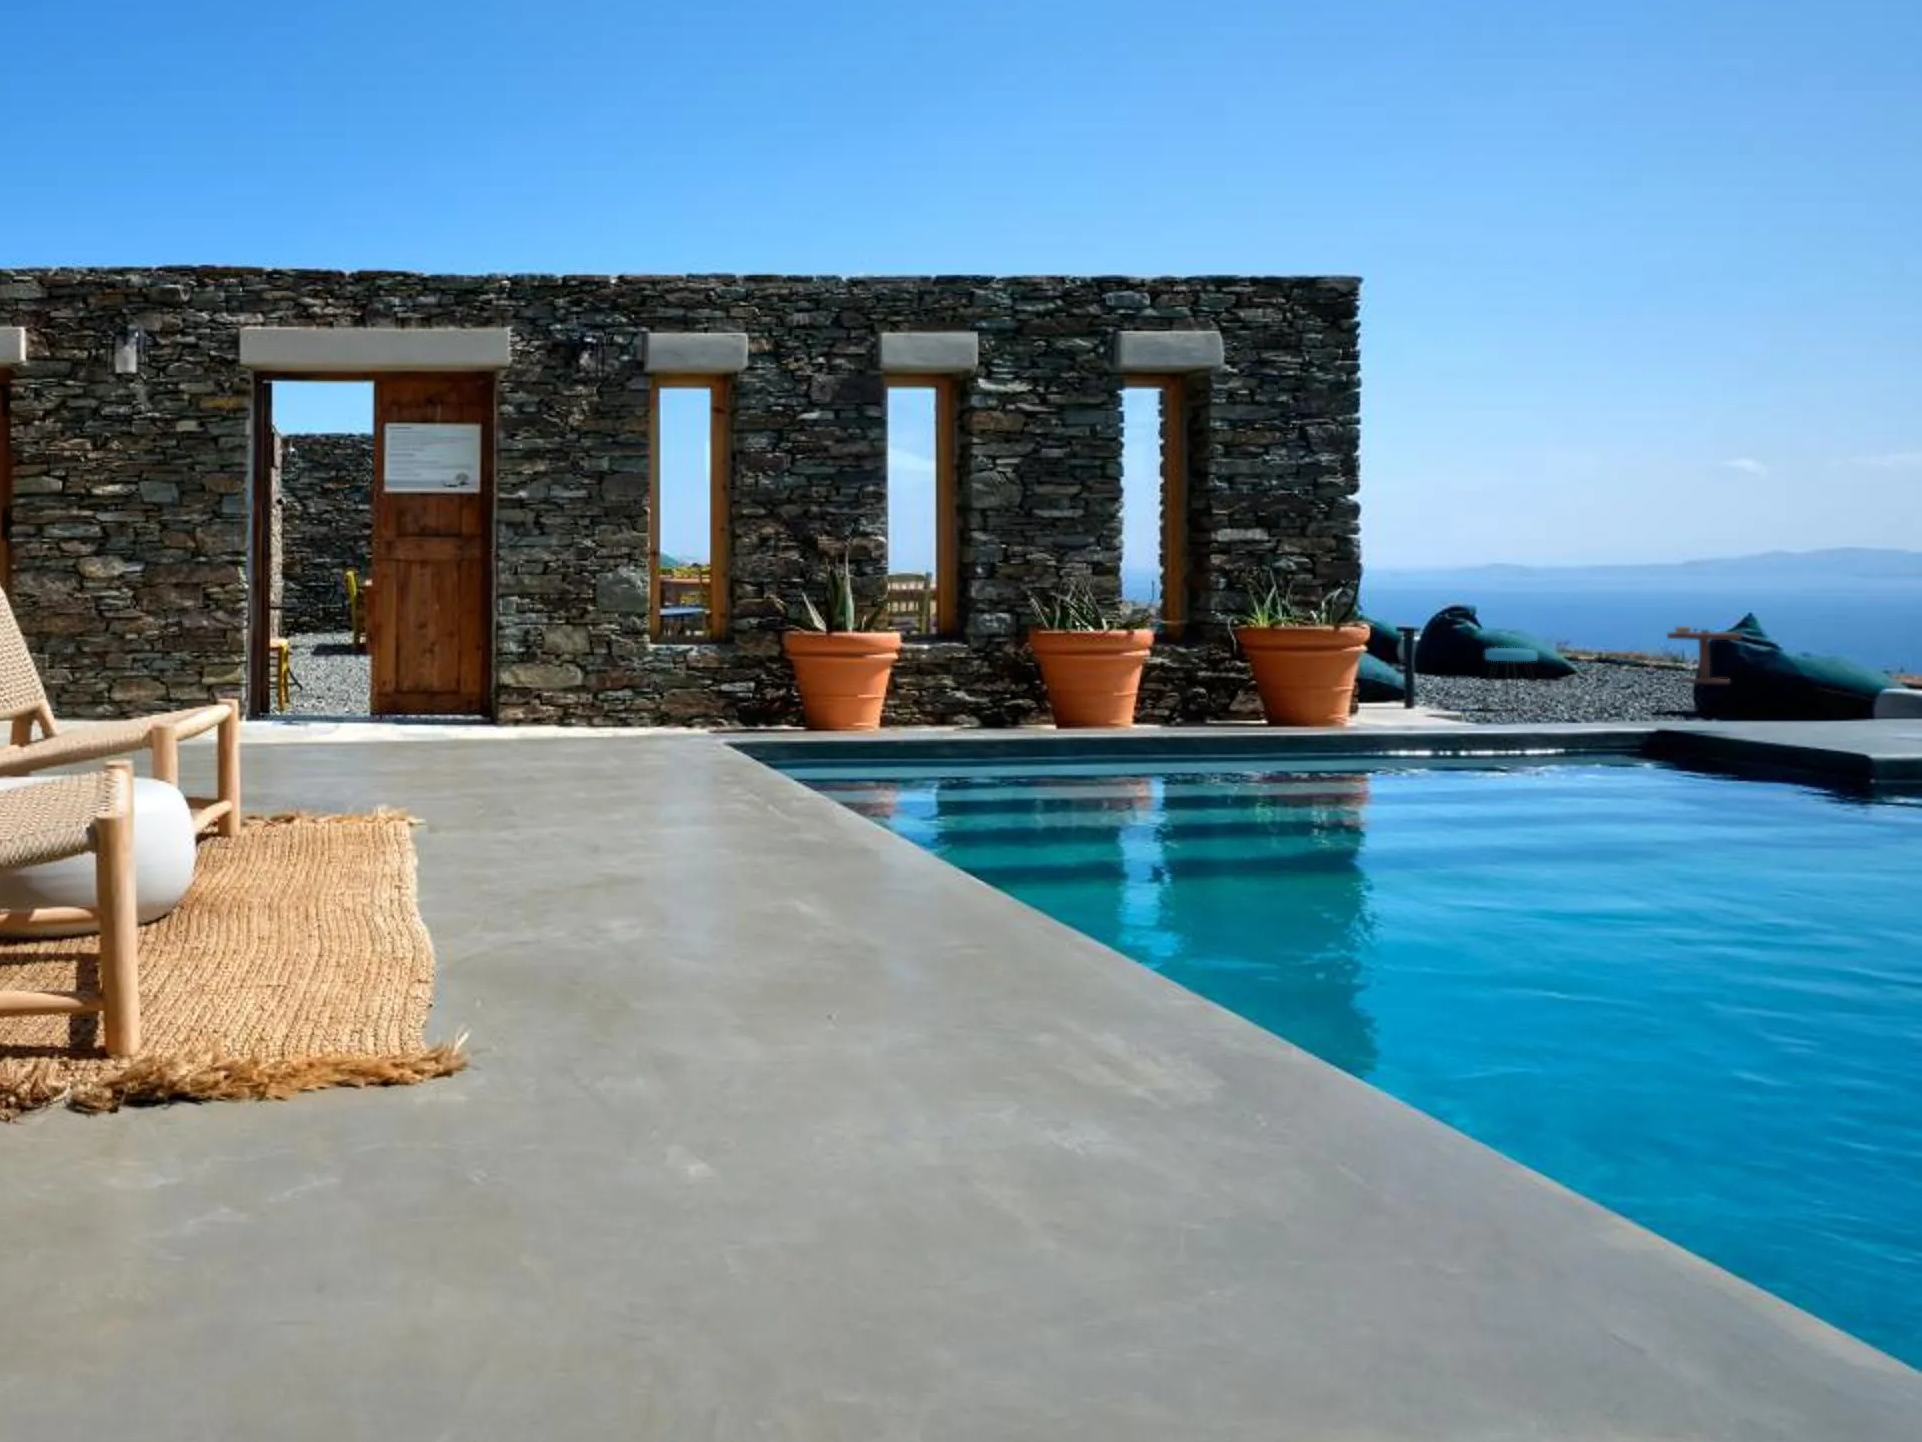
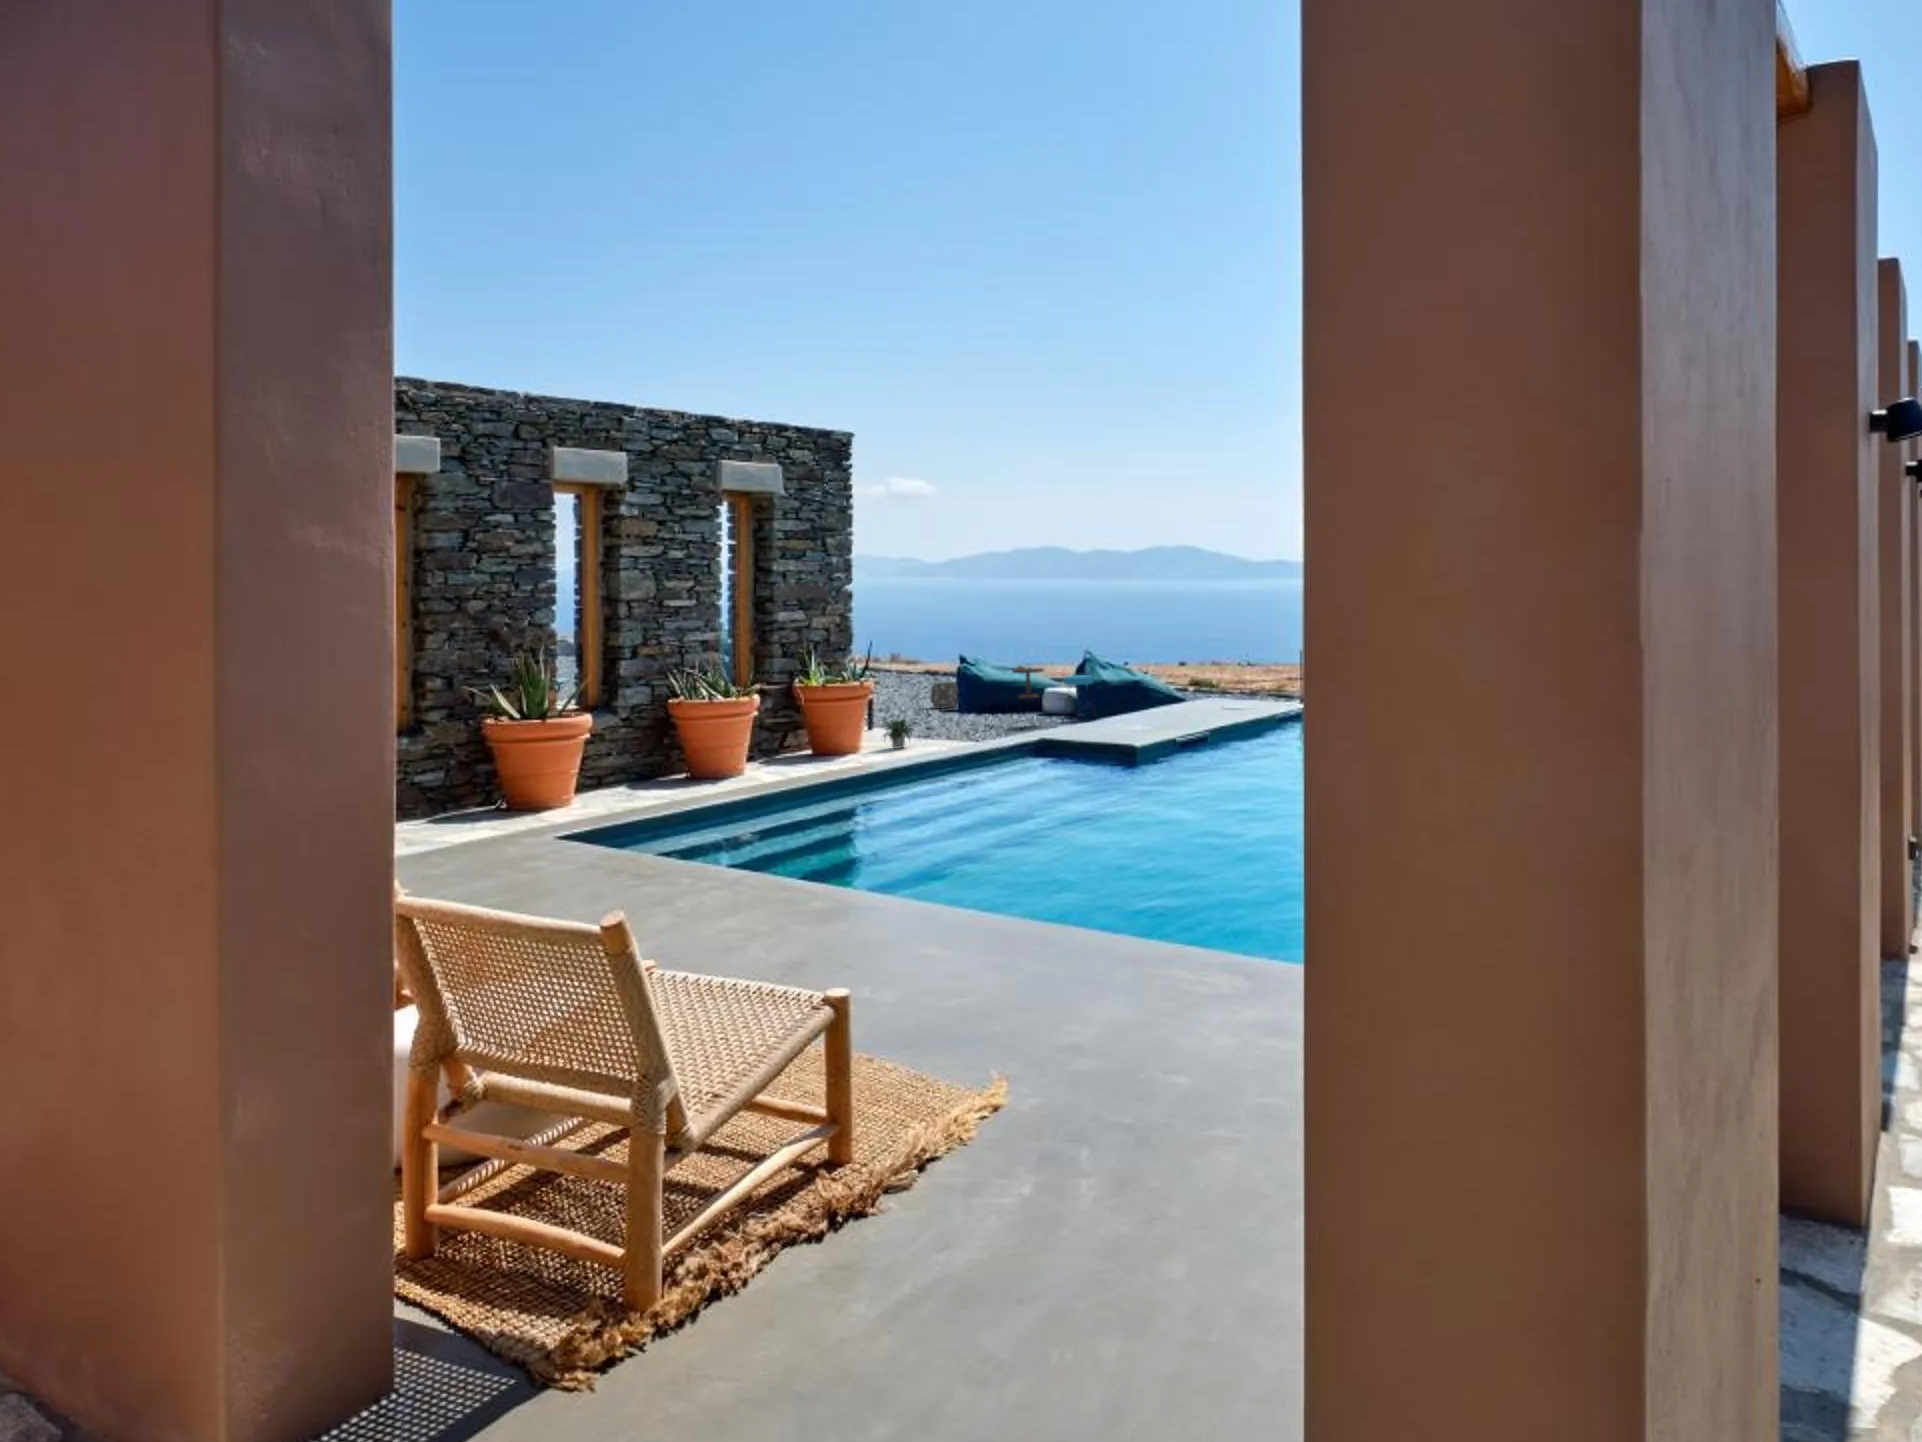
stool: present [1483,648,1540,708] -> present [1064,675,1096,716]
woven basket: none [1579,660,1639,701] -> present [930,682,959,709]
potted plant: none [1363,688,1433,736] -> present [884,719,913,749]

